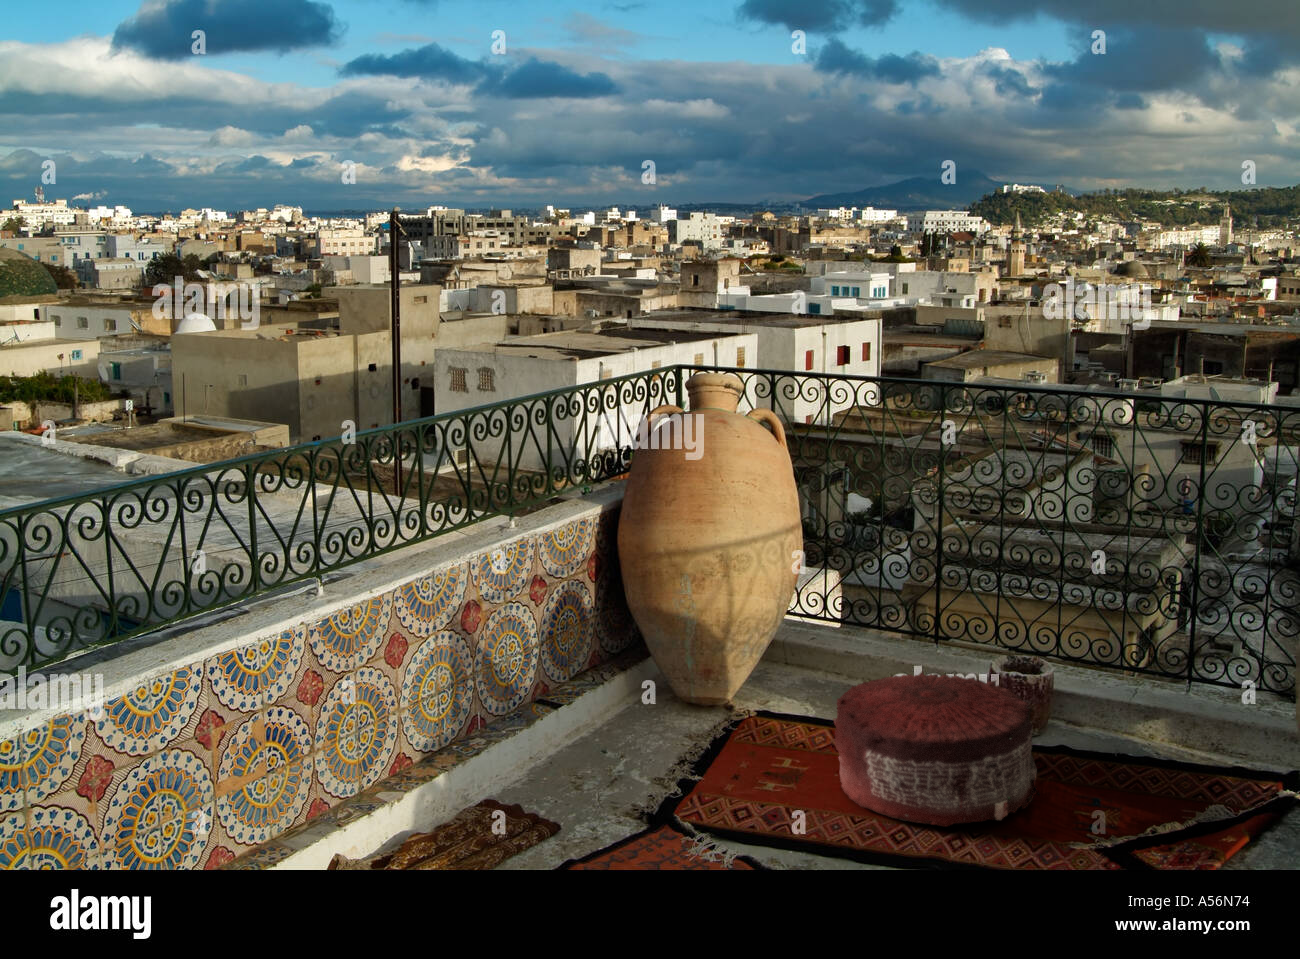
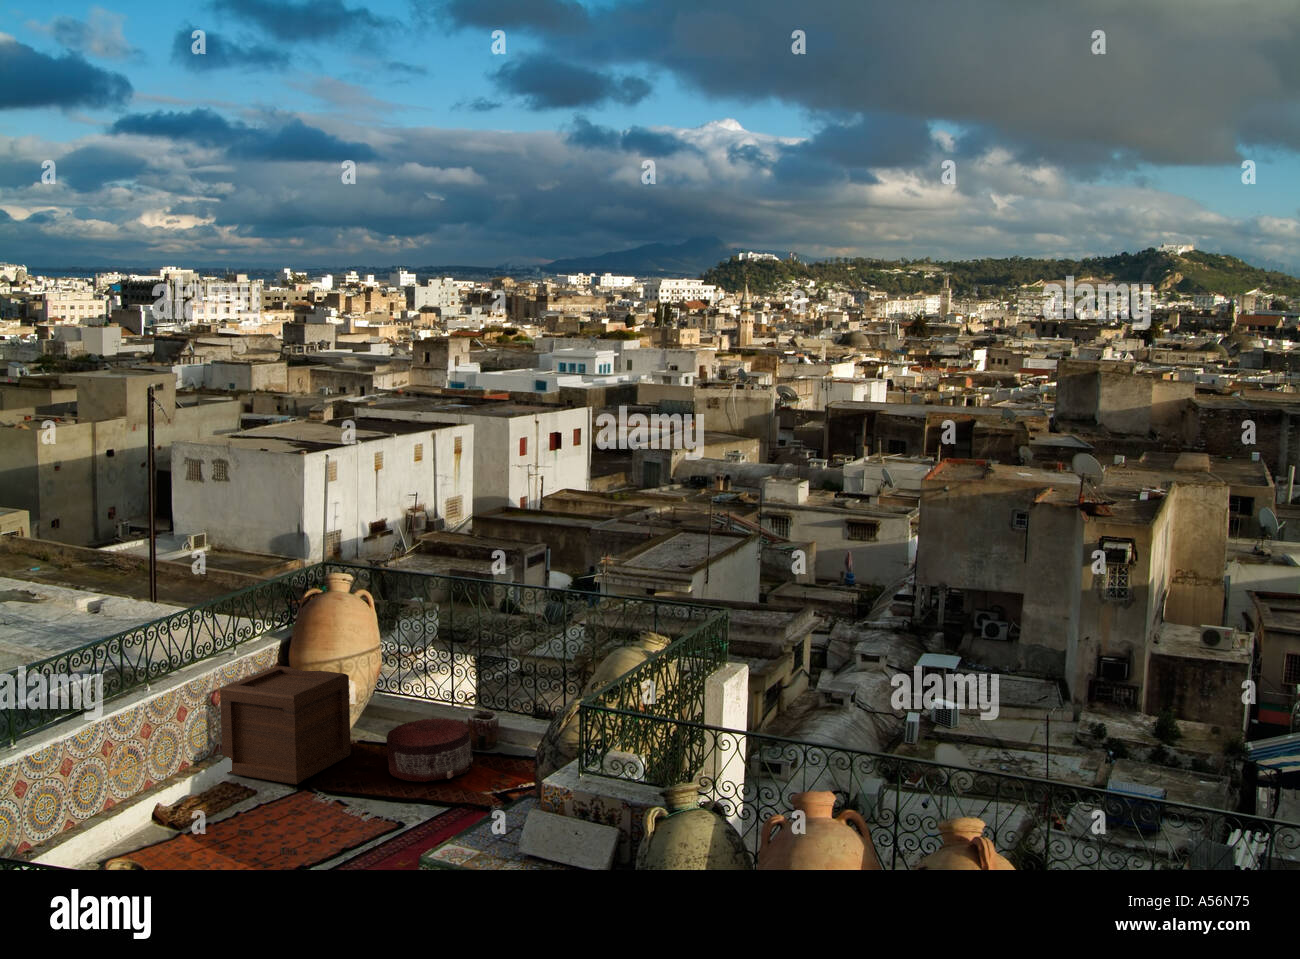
wooden crate: none [477,556,744,815] -> present [220,666,351,784]

